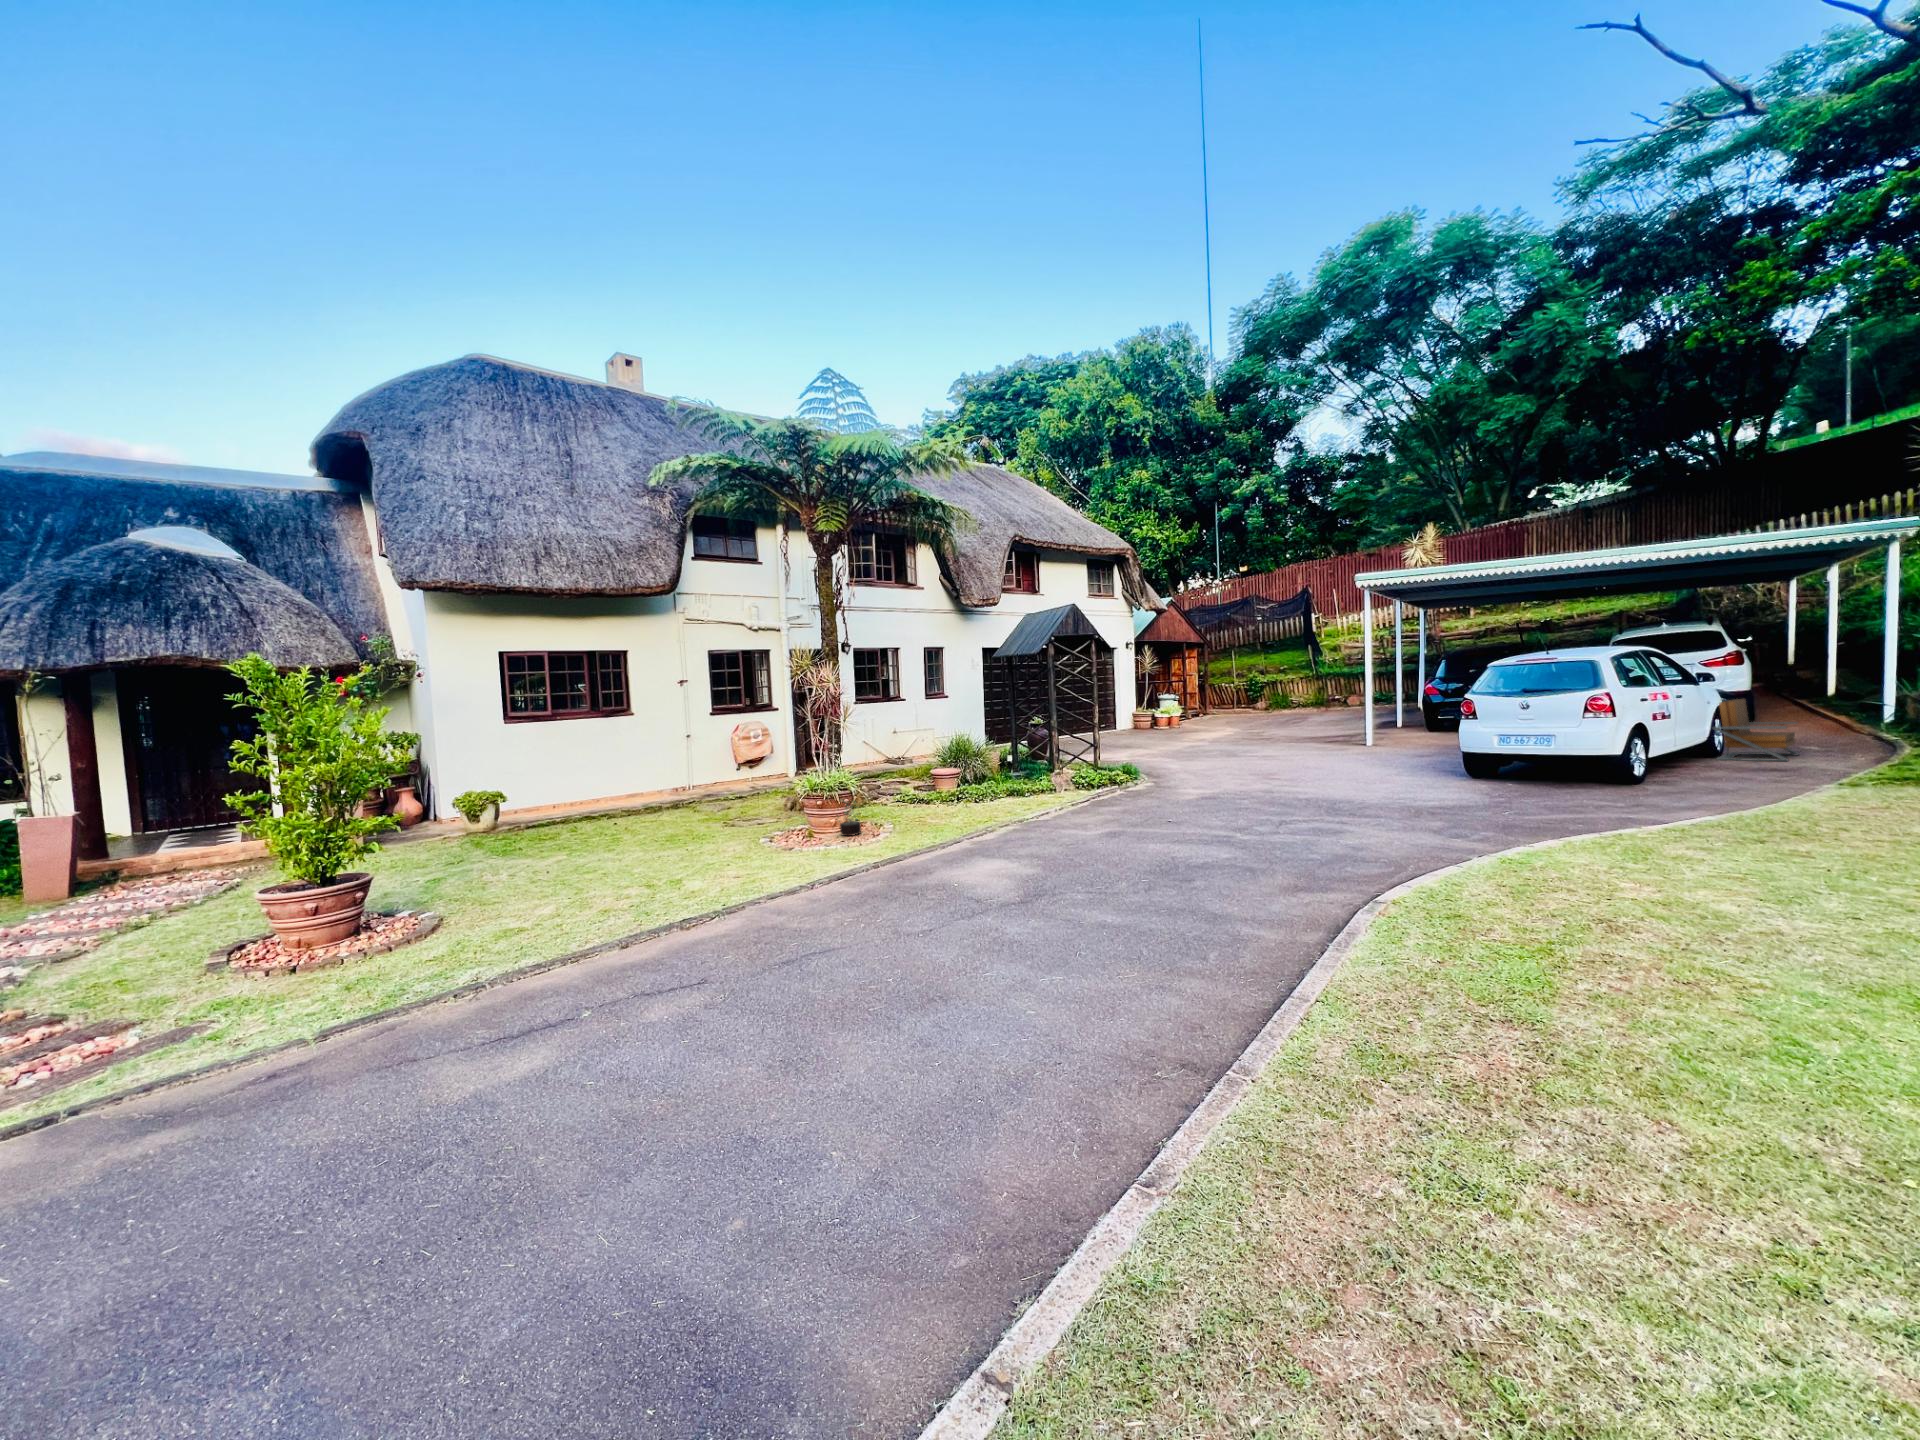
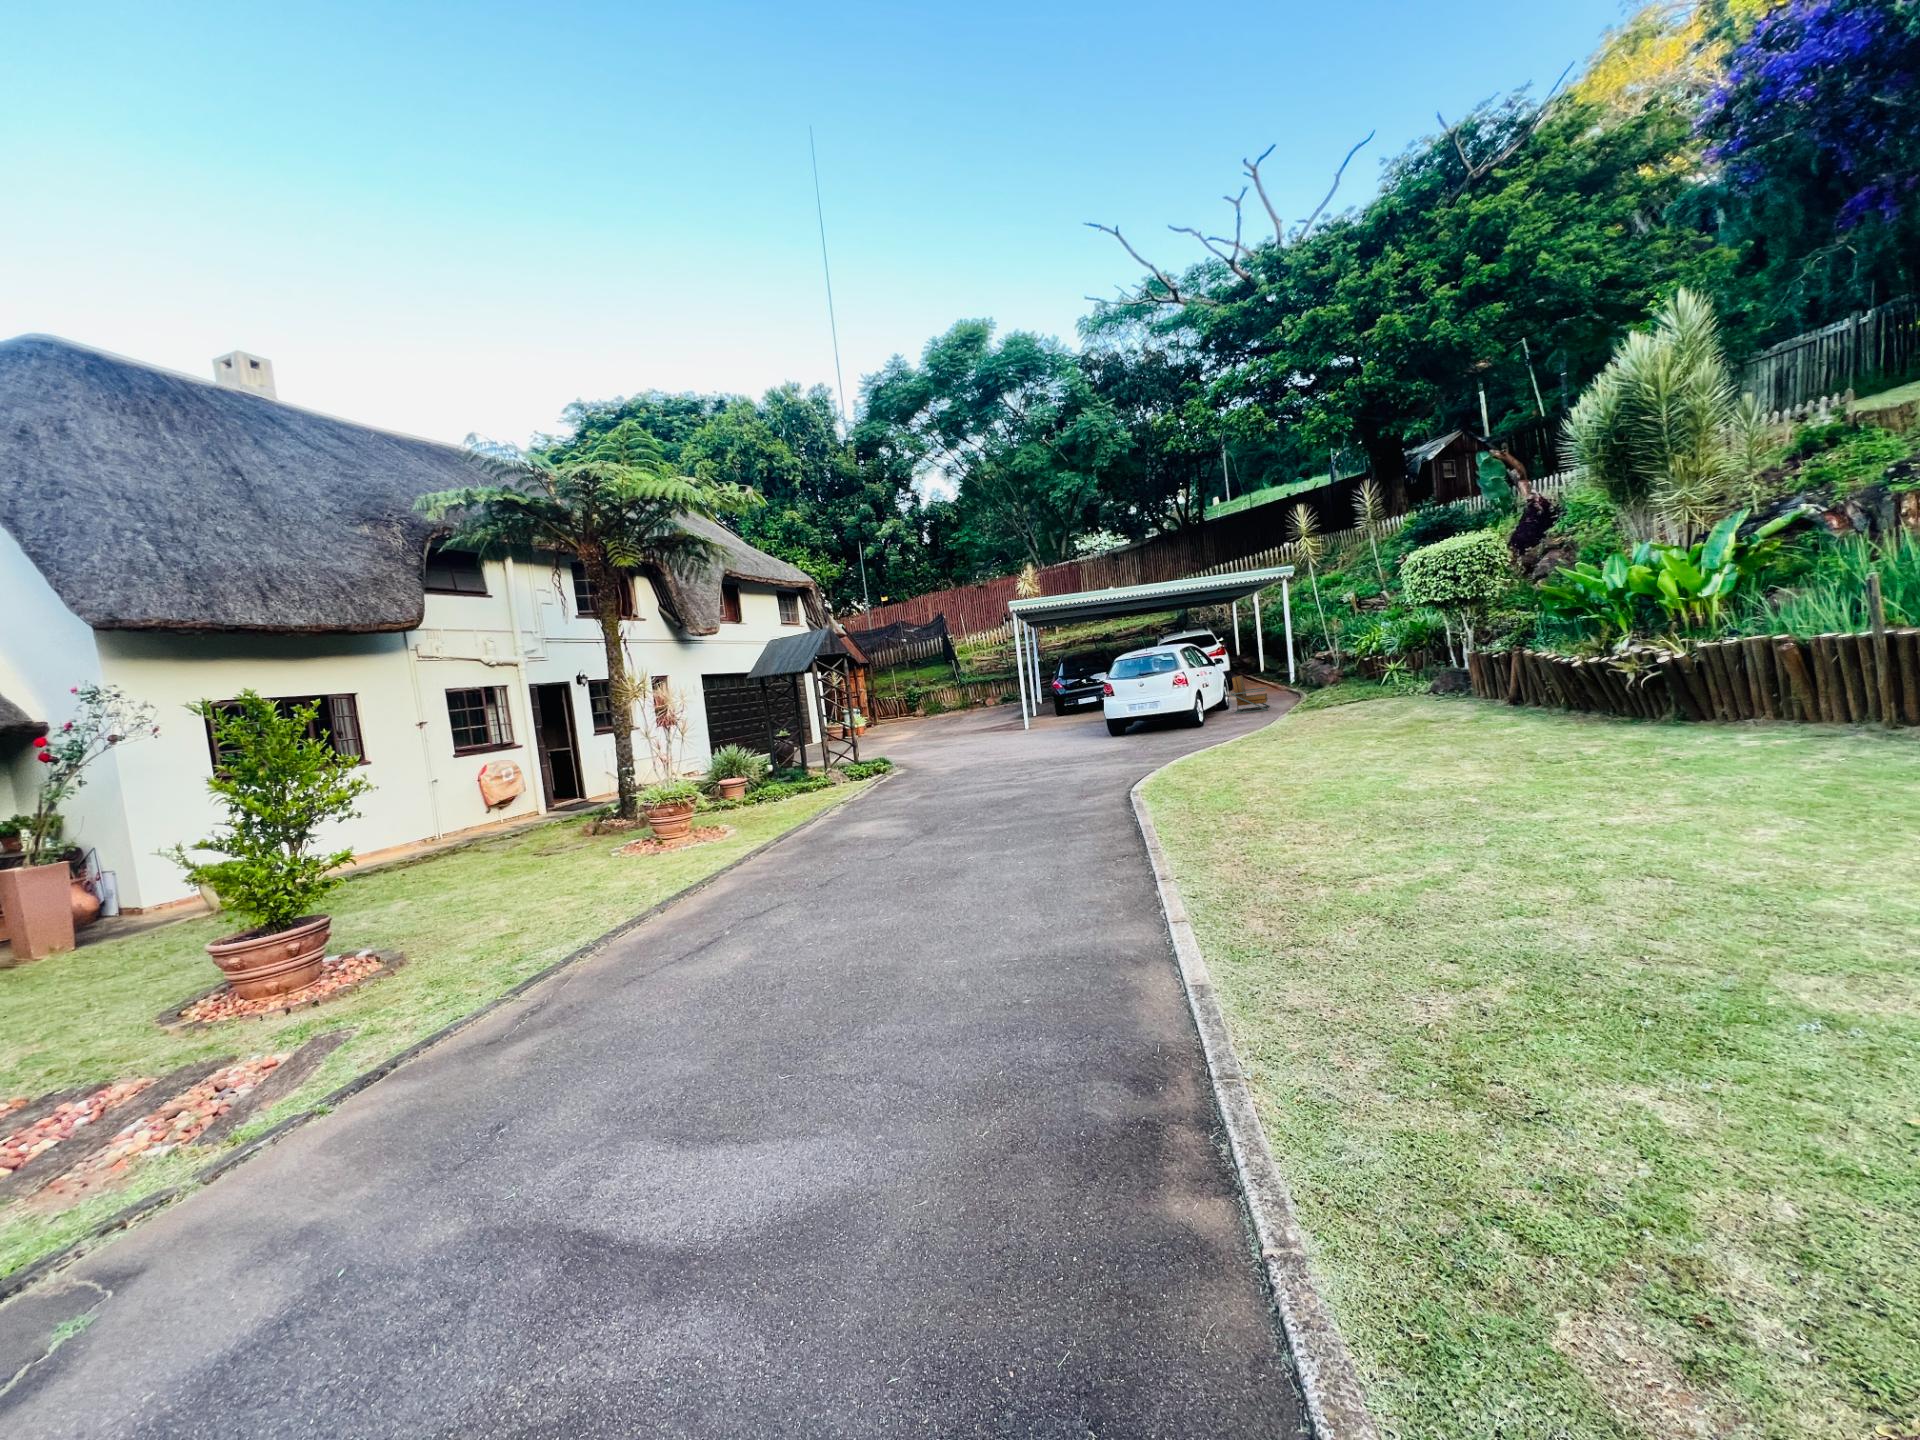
decorative plant: present [839,800,861,836] -> none [682,805,706,840]

